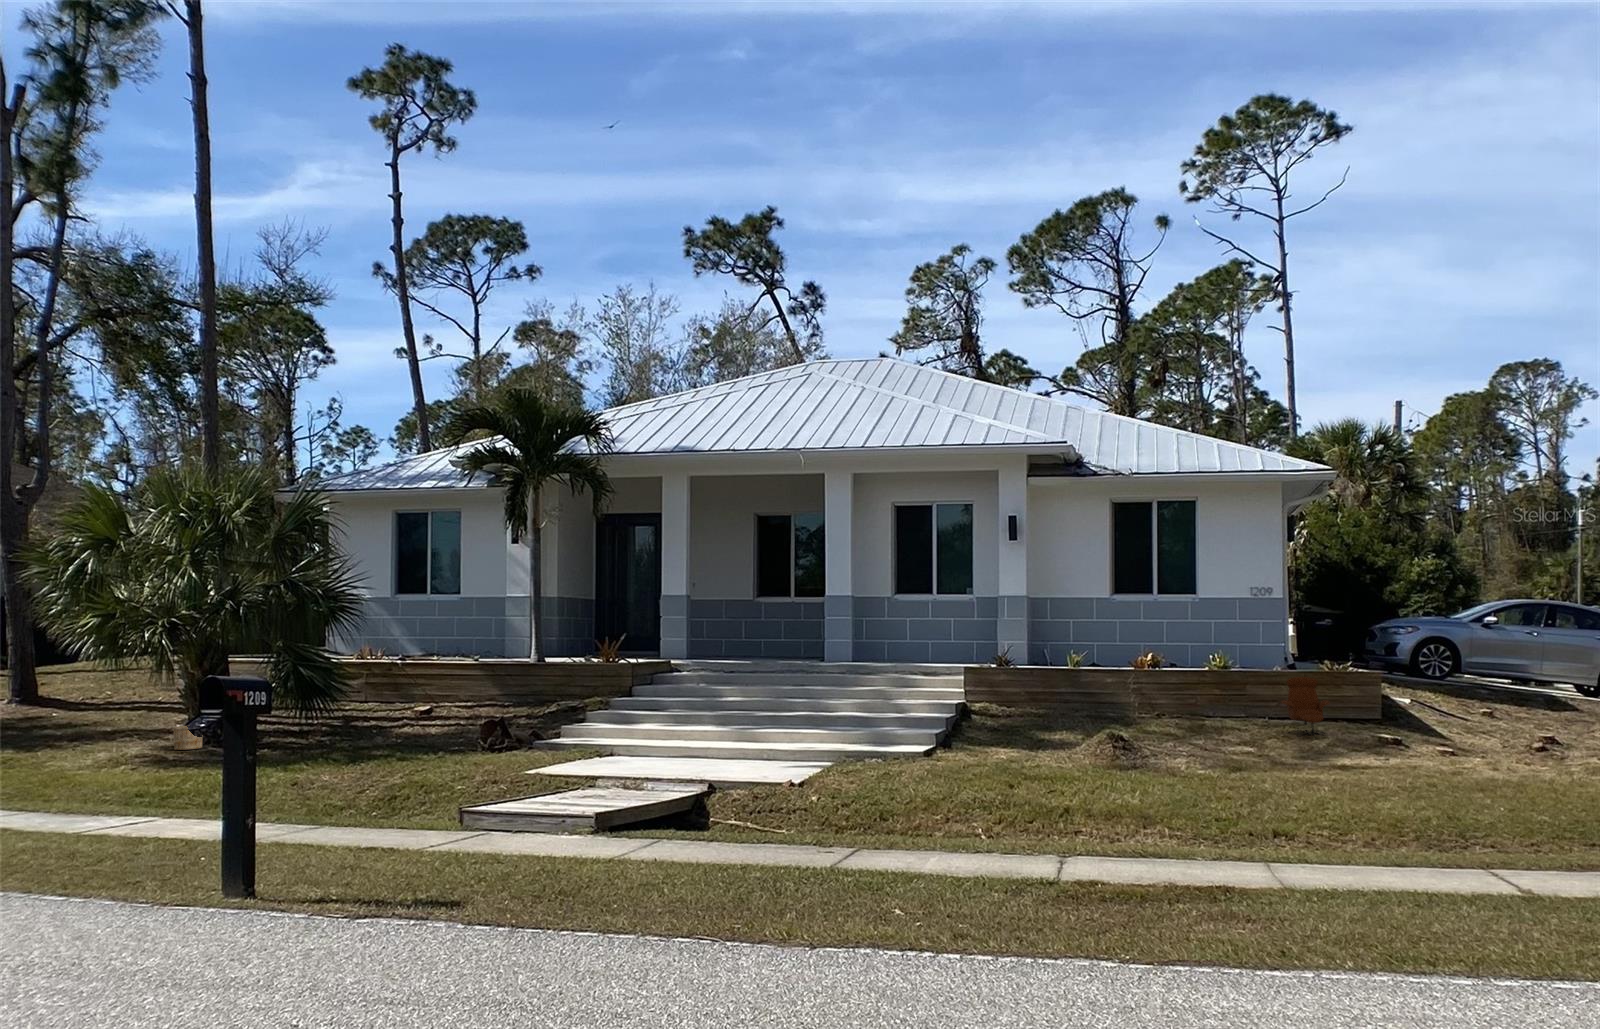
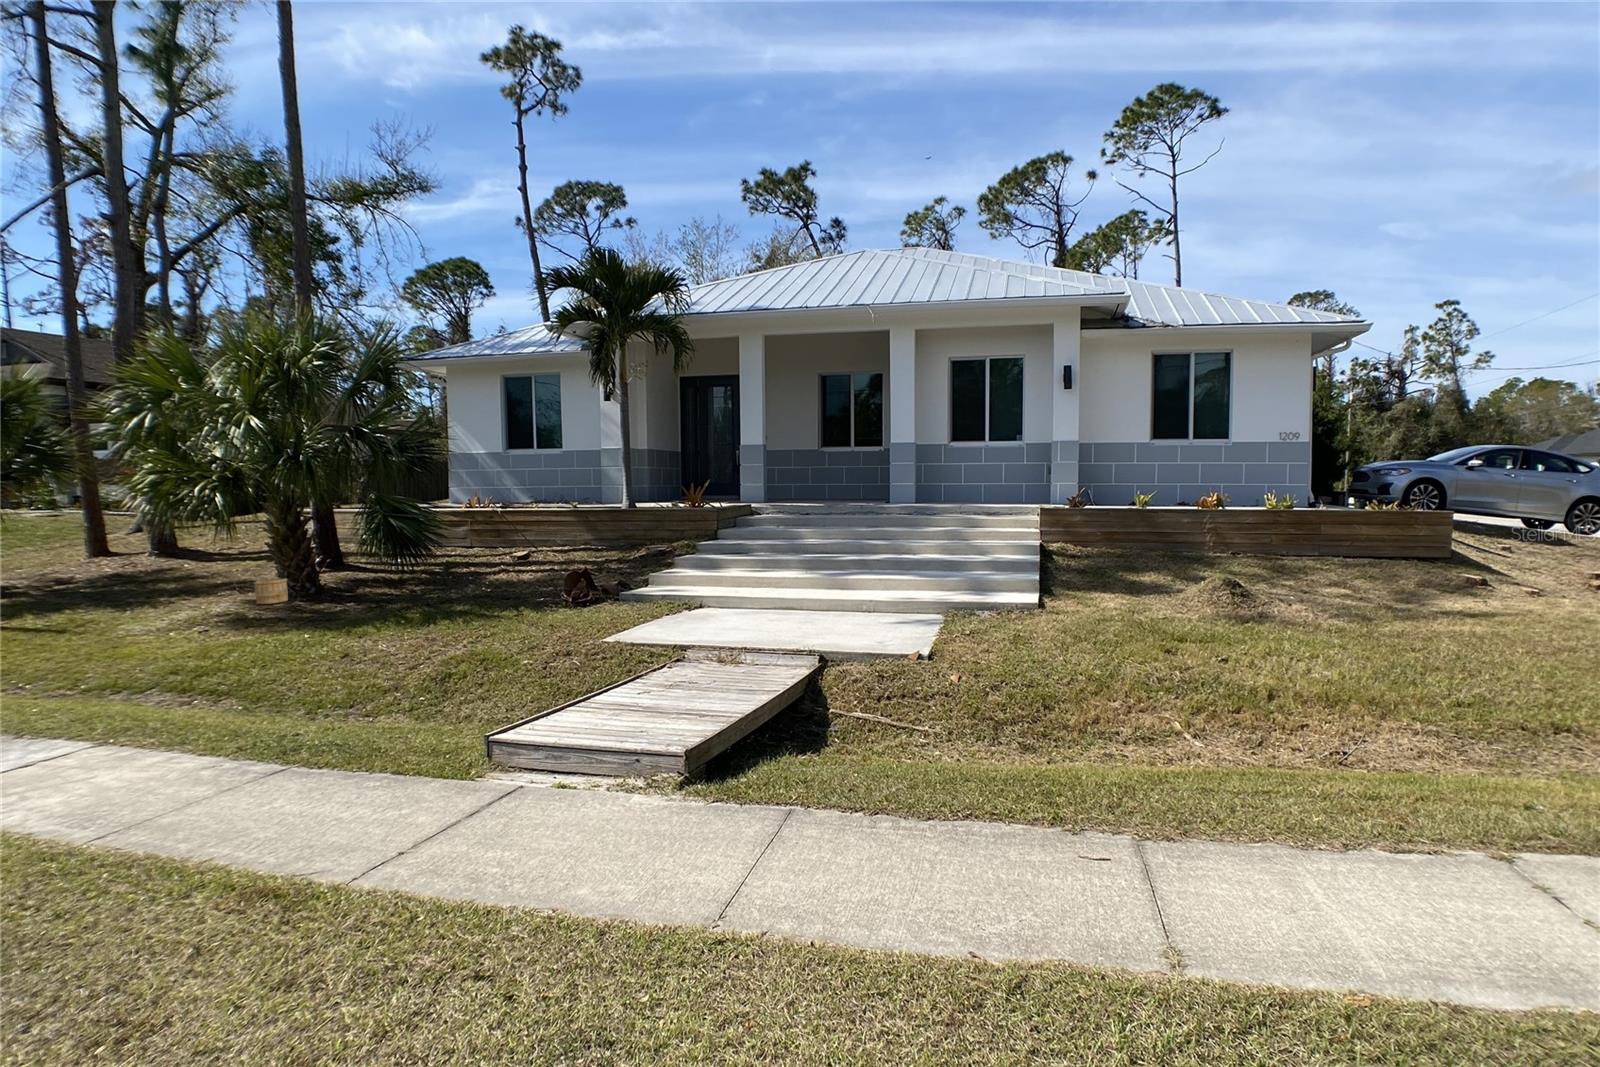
lounge chair: present [1281,677,1330,736] -> none [1376,516,1441,581]

